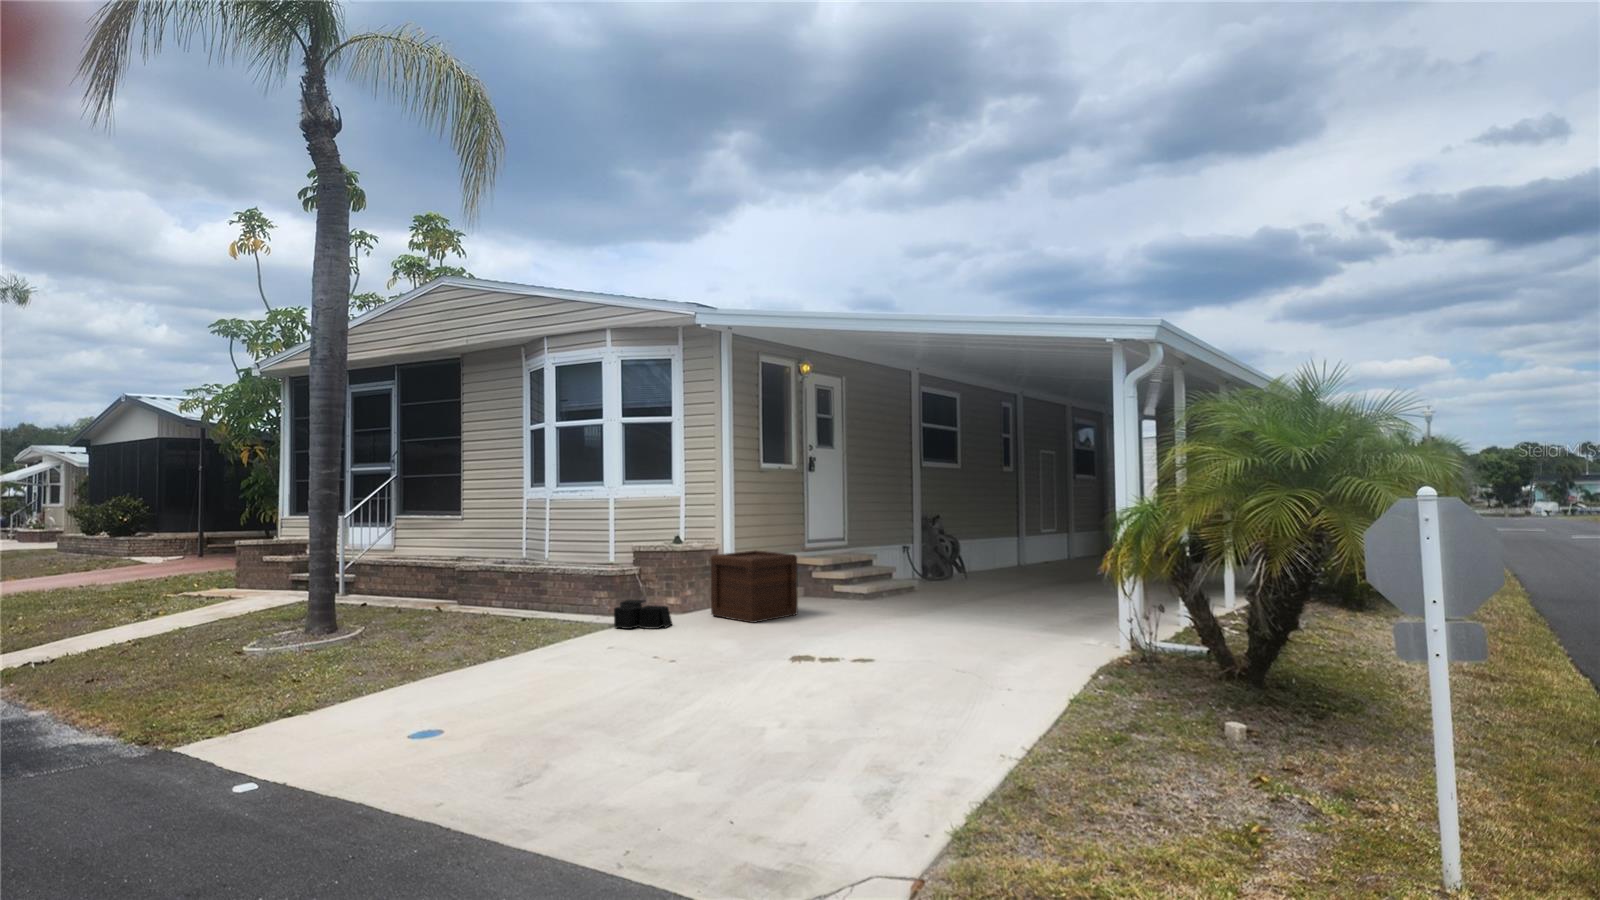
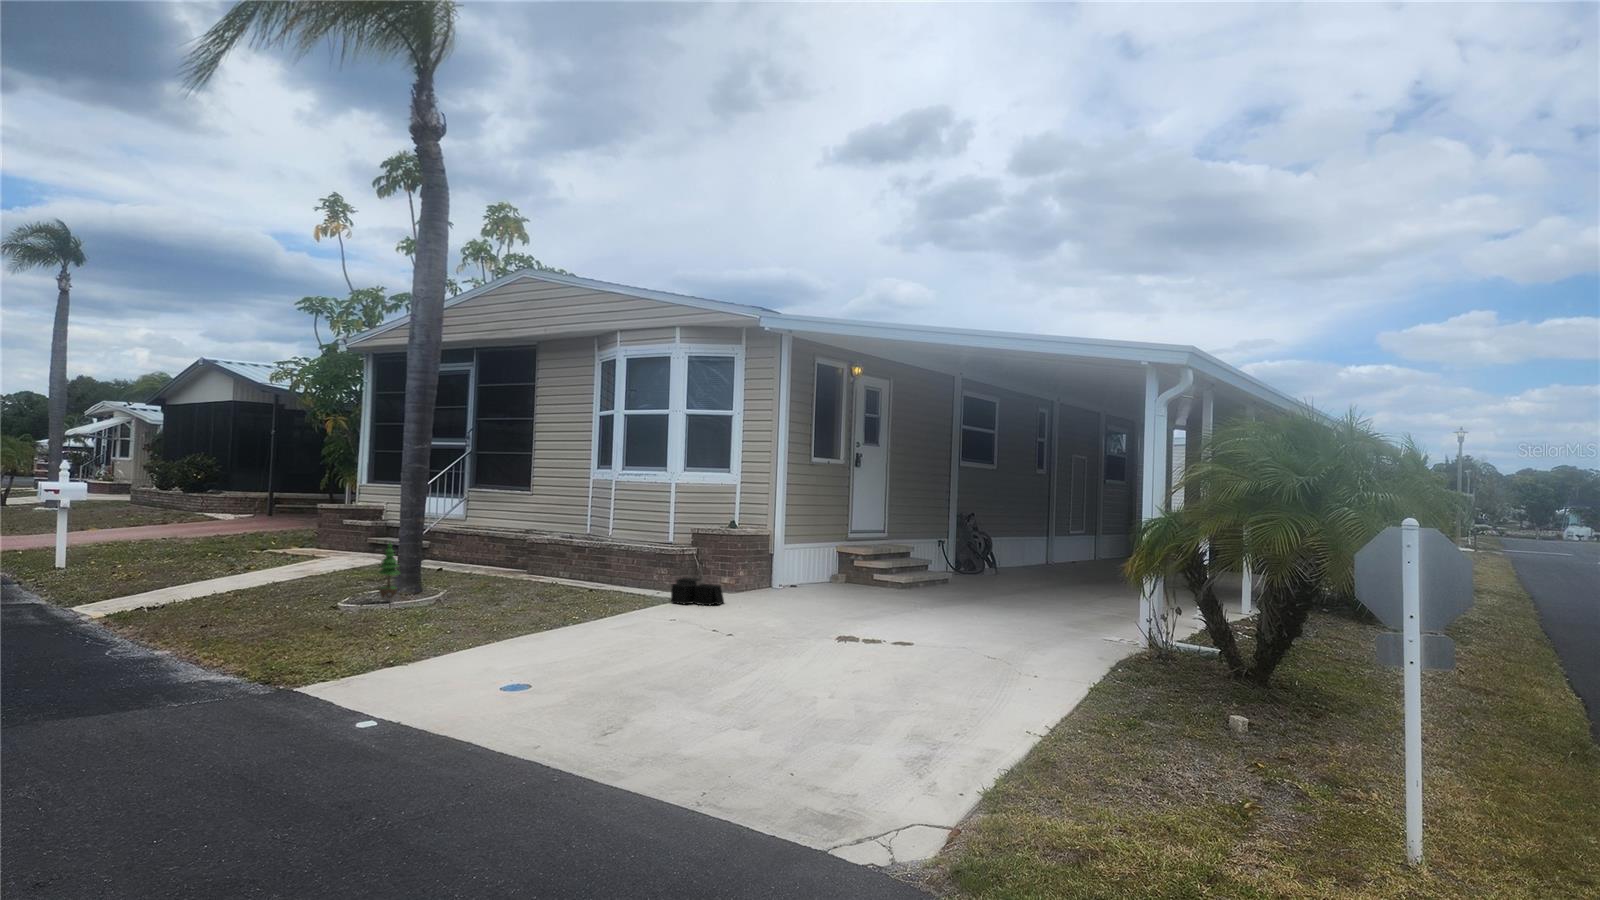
wooden crate: present [711,550,798,623] -> none [759,538,841,605]
potted tree: none [286,576,313,645] -> present [379,541,400,602]

